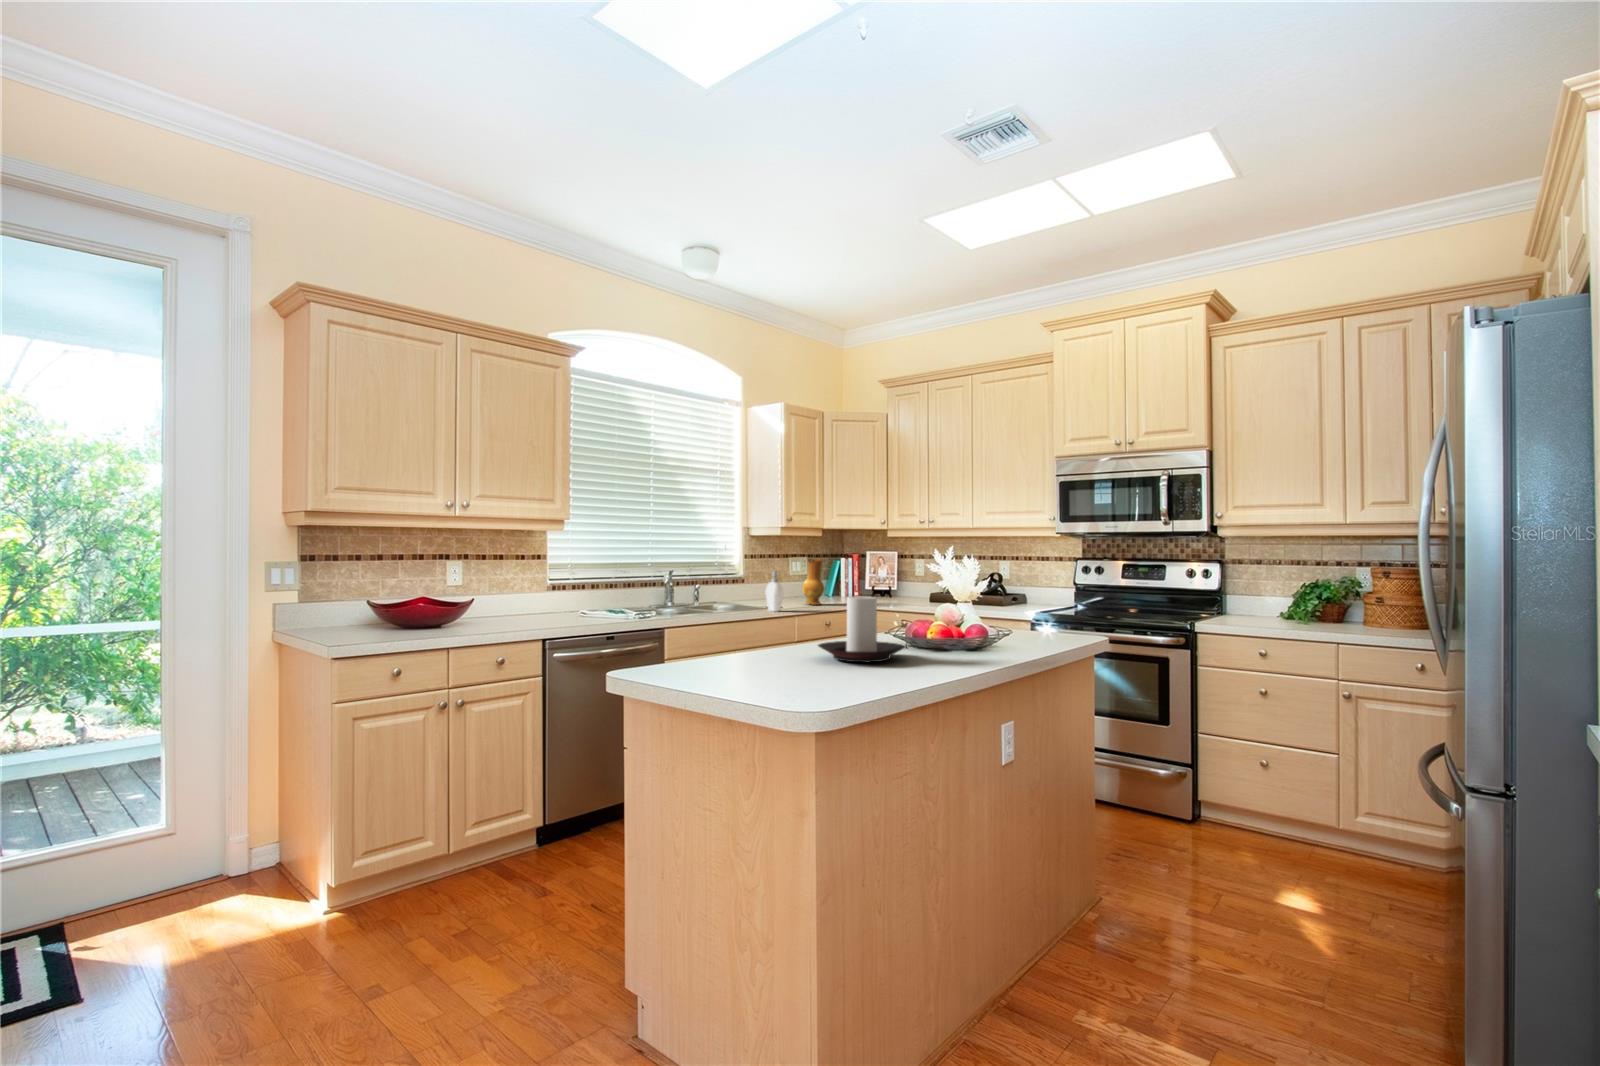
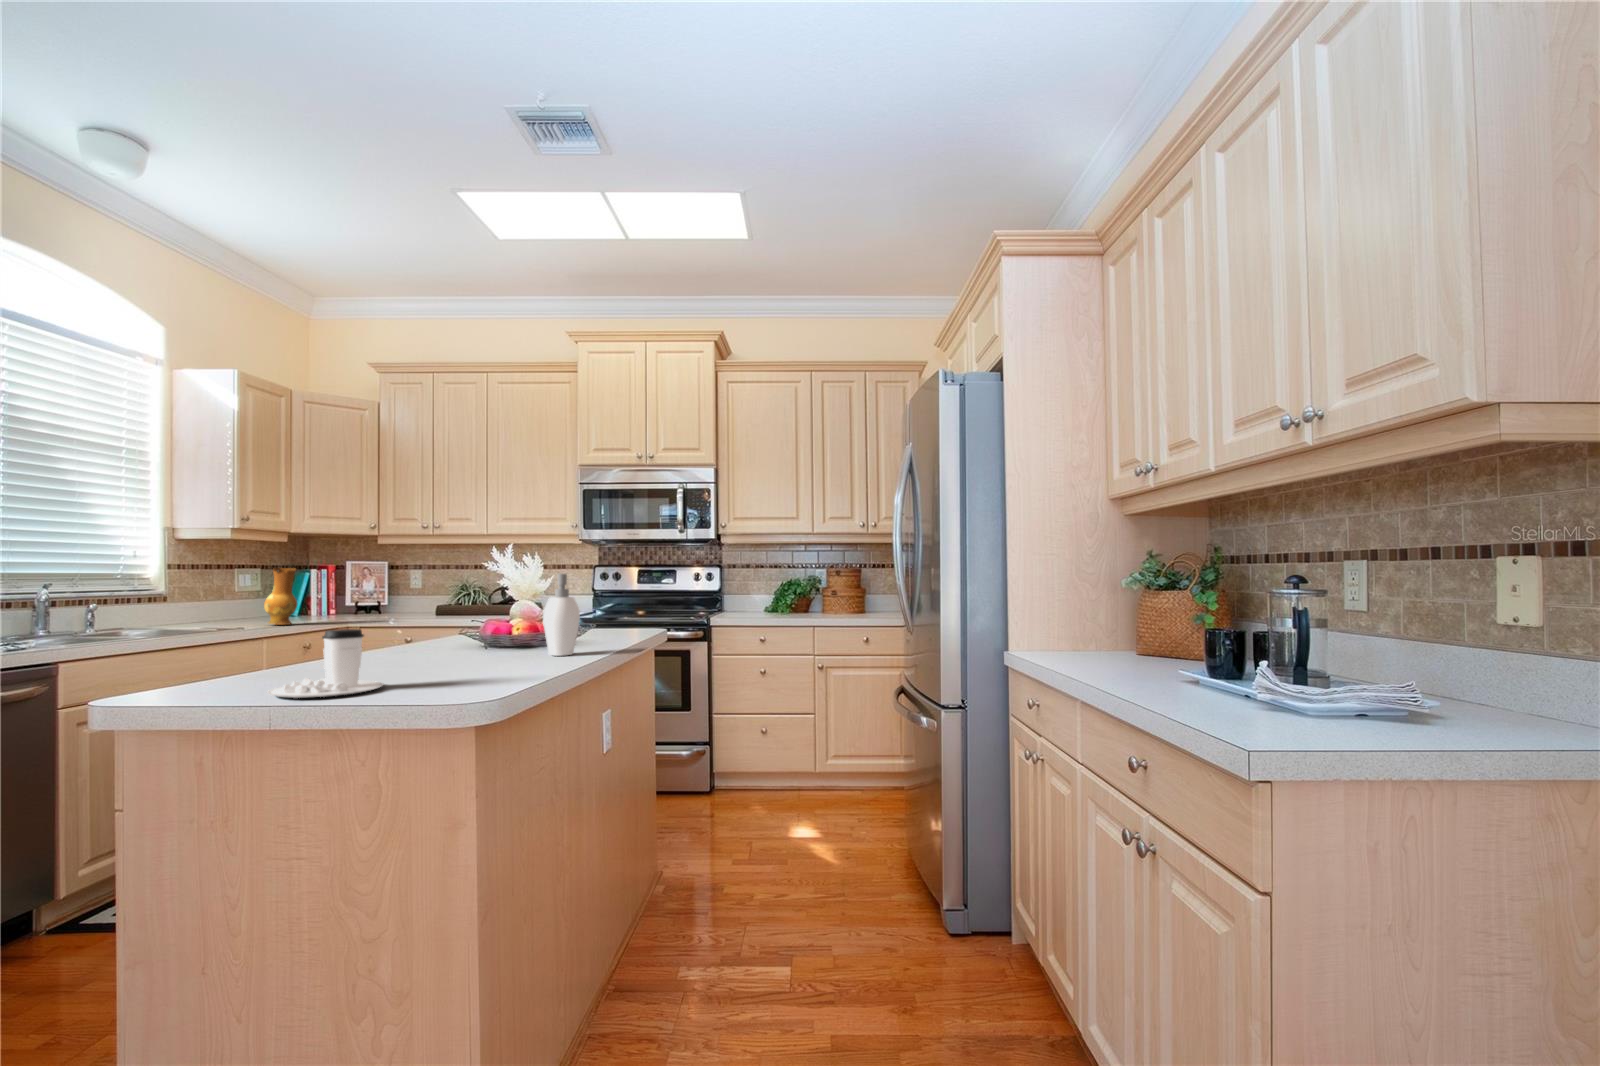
soap dispenser: present [766,571,783,612] -> present [543,574,580,656]
candle holder: present [818,596,905,662] -> none [395,590,506,668]
coffee cup: none [711,625,790,679] -> present [267,629,383,698]

